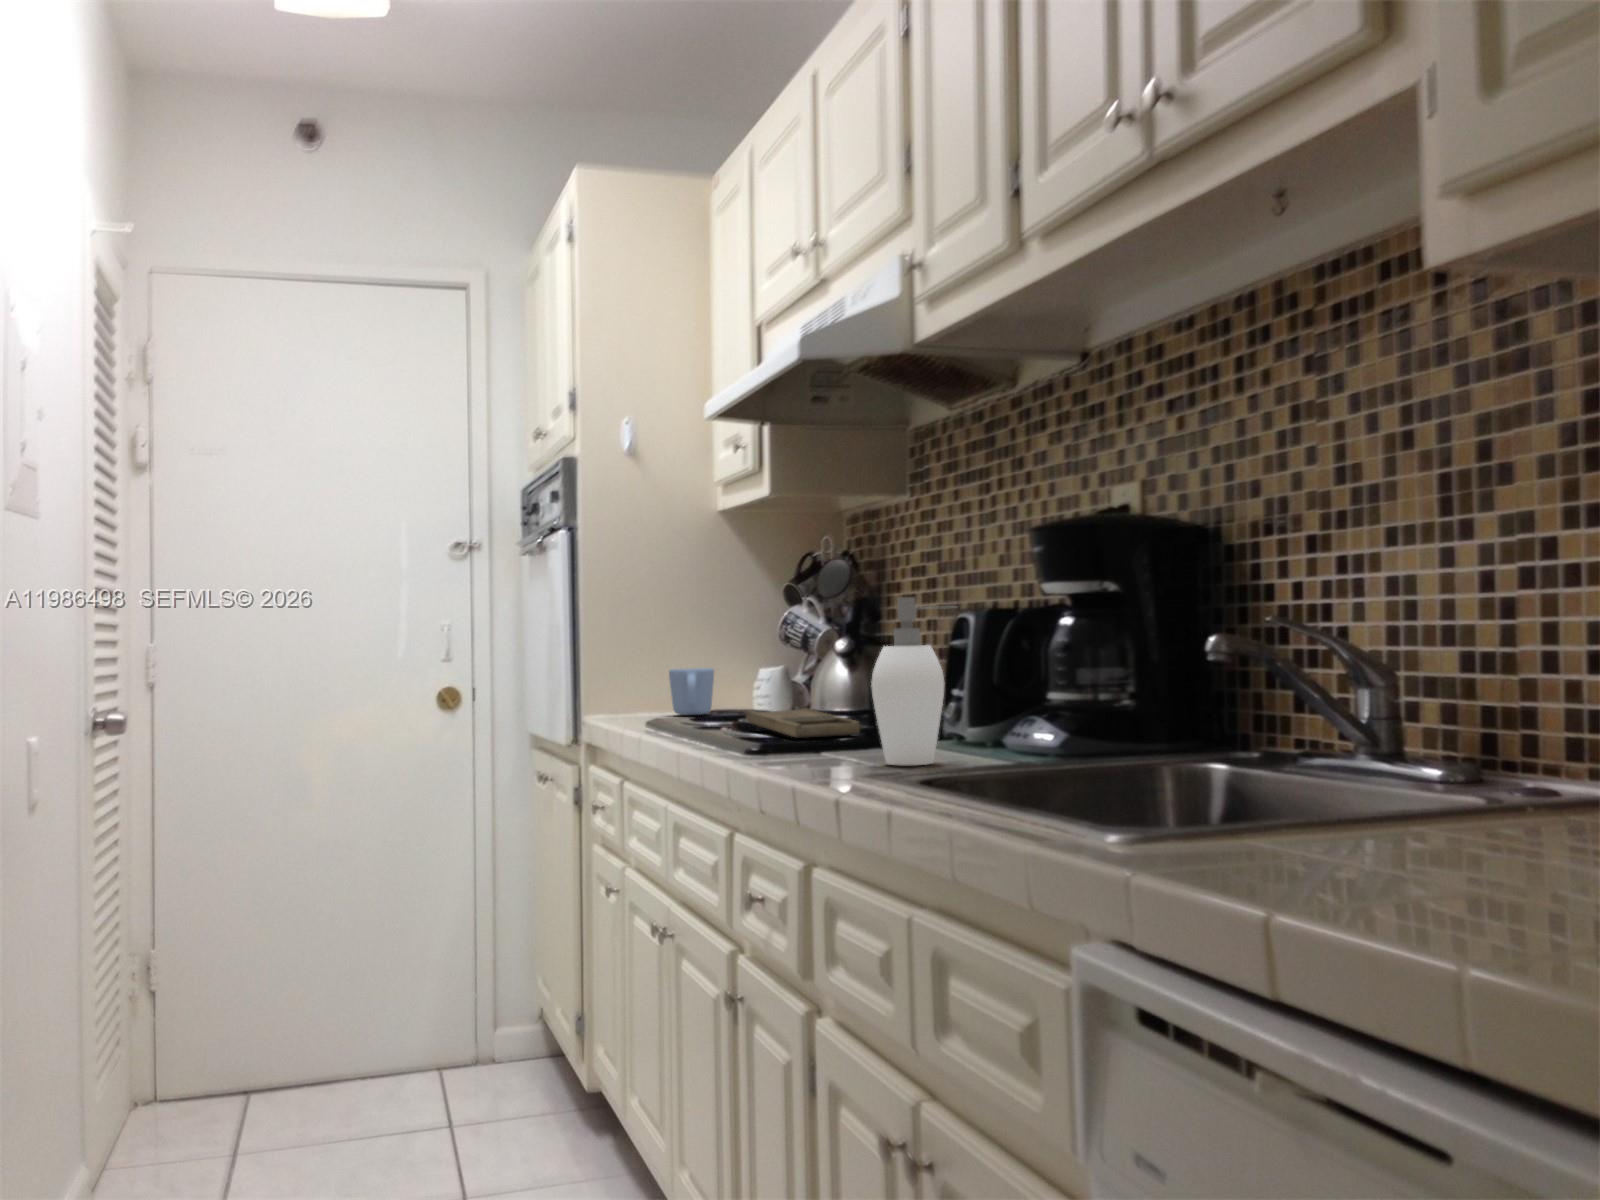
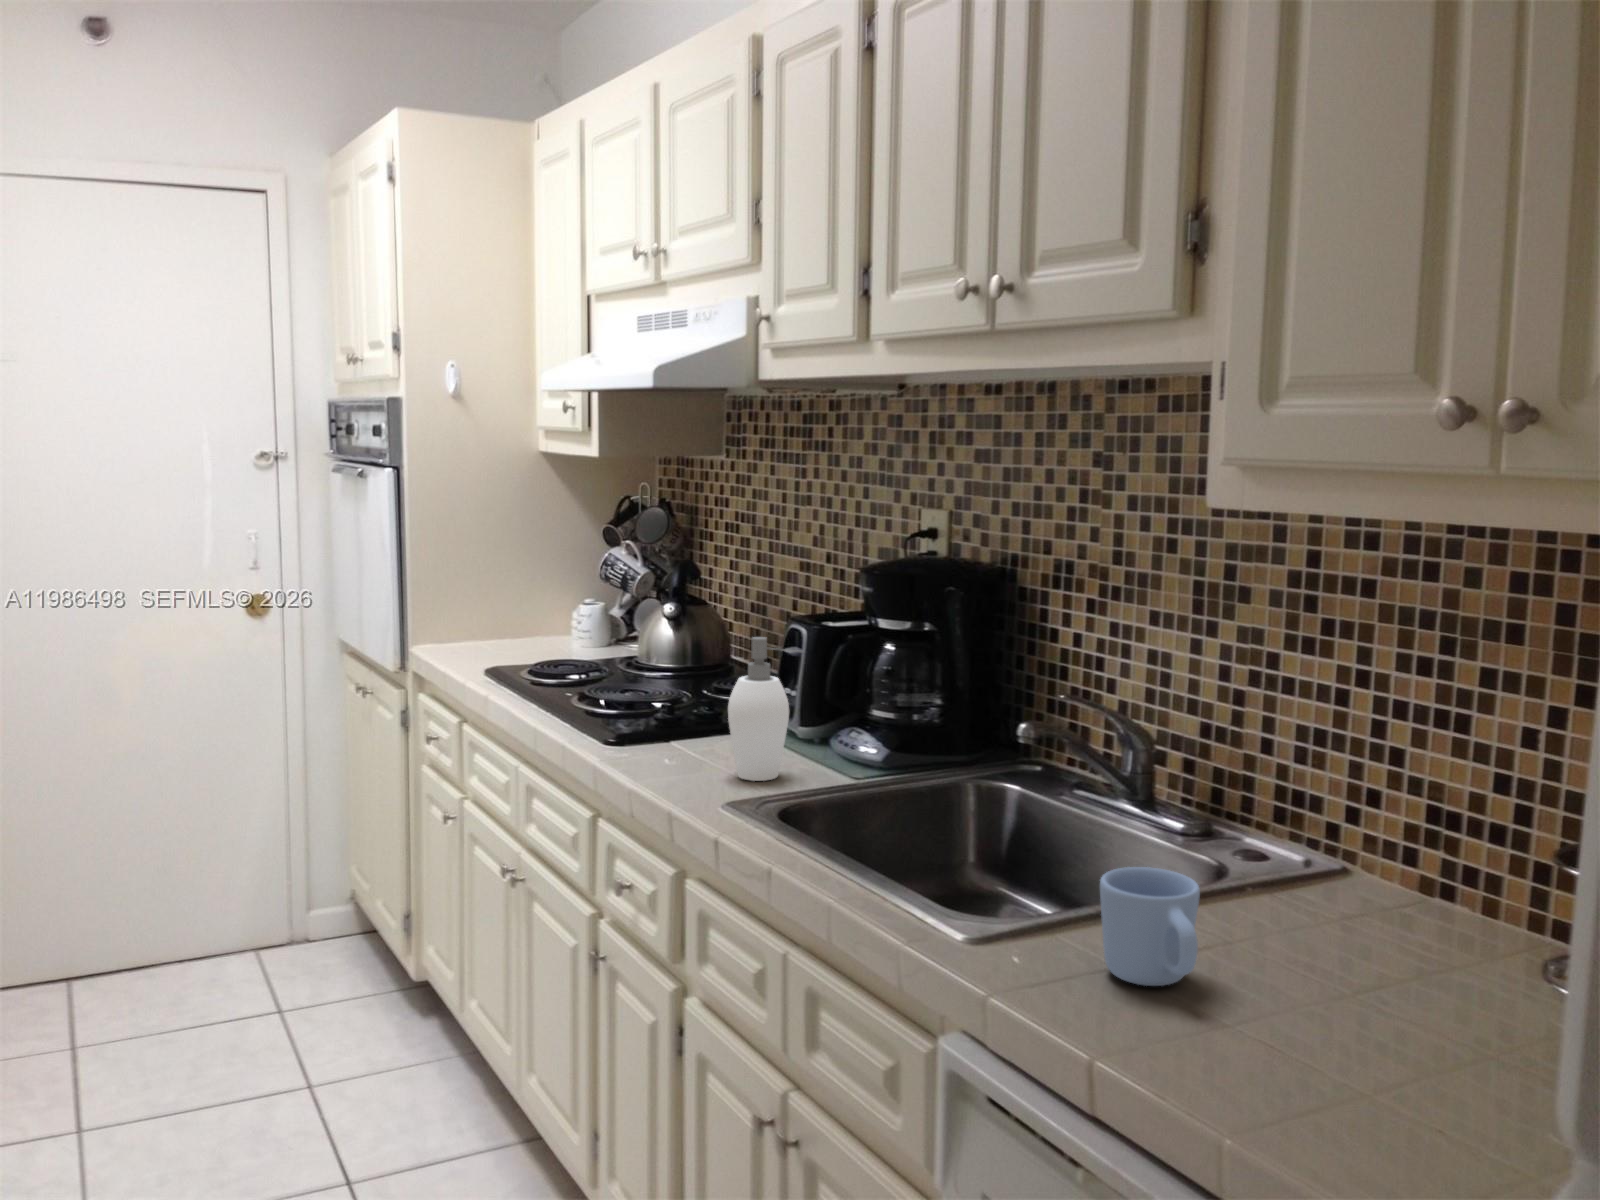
mug: present [669,668,714,715] -> present [1100,867,1200,986]
tray: present [746,708,860,738] -> none [585,671,695,715]

